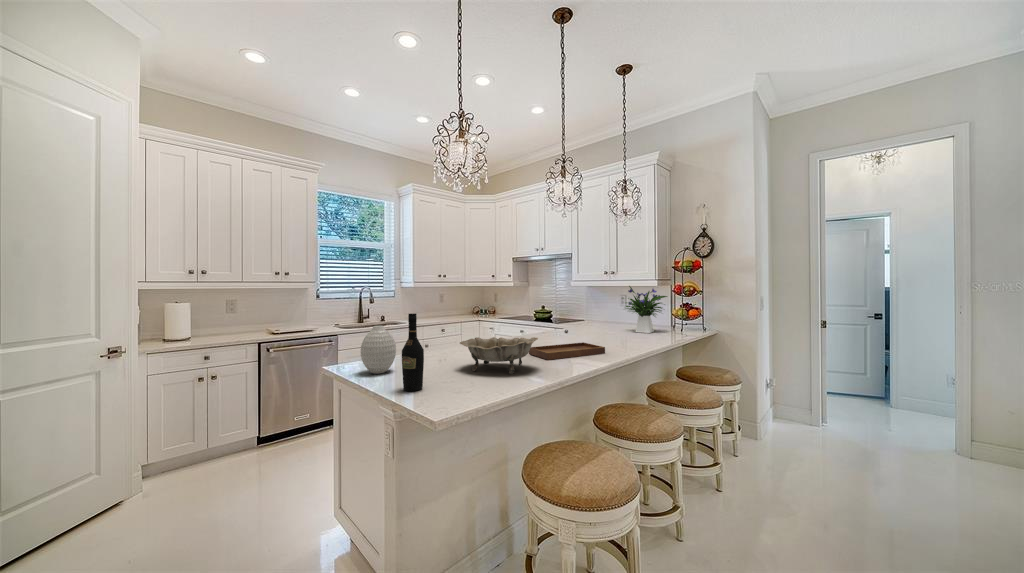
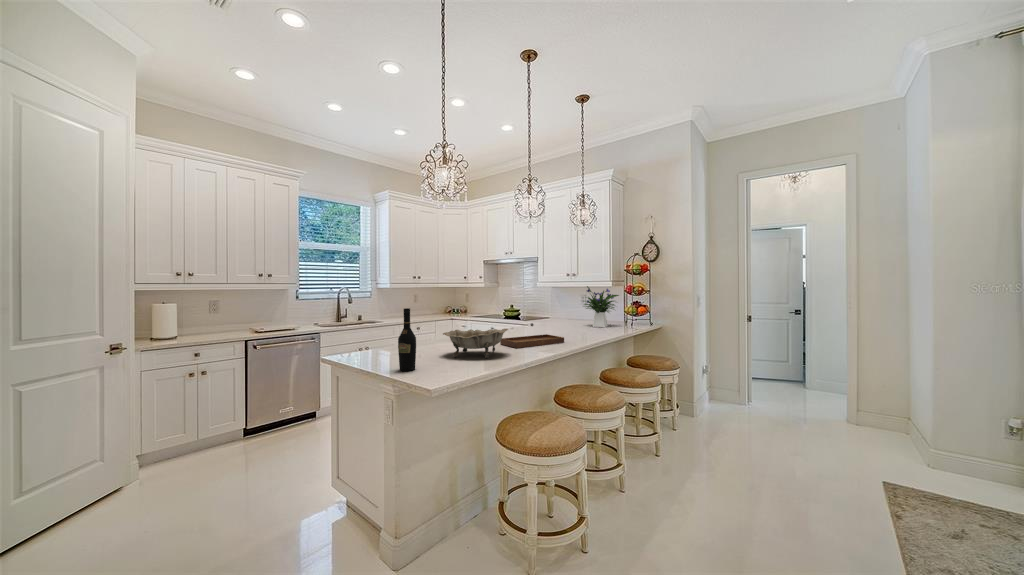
vase: present [361,326,396,374] -> none [358,320,388,360]

